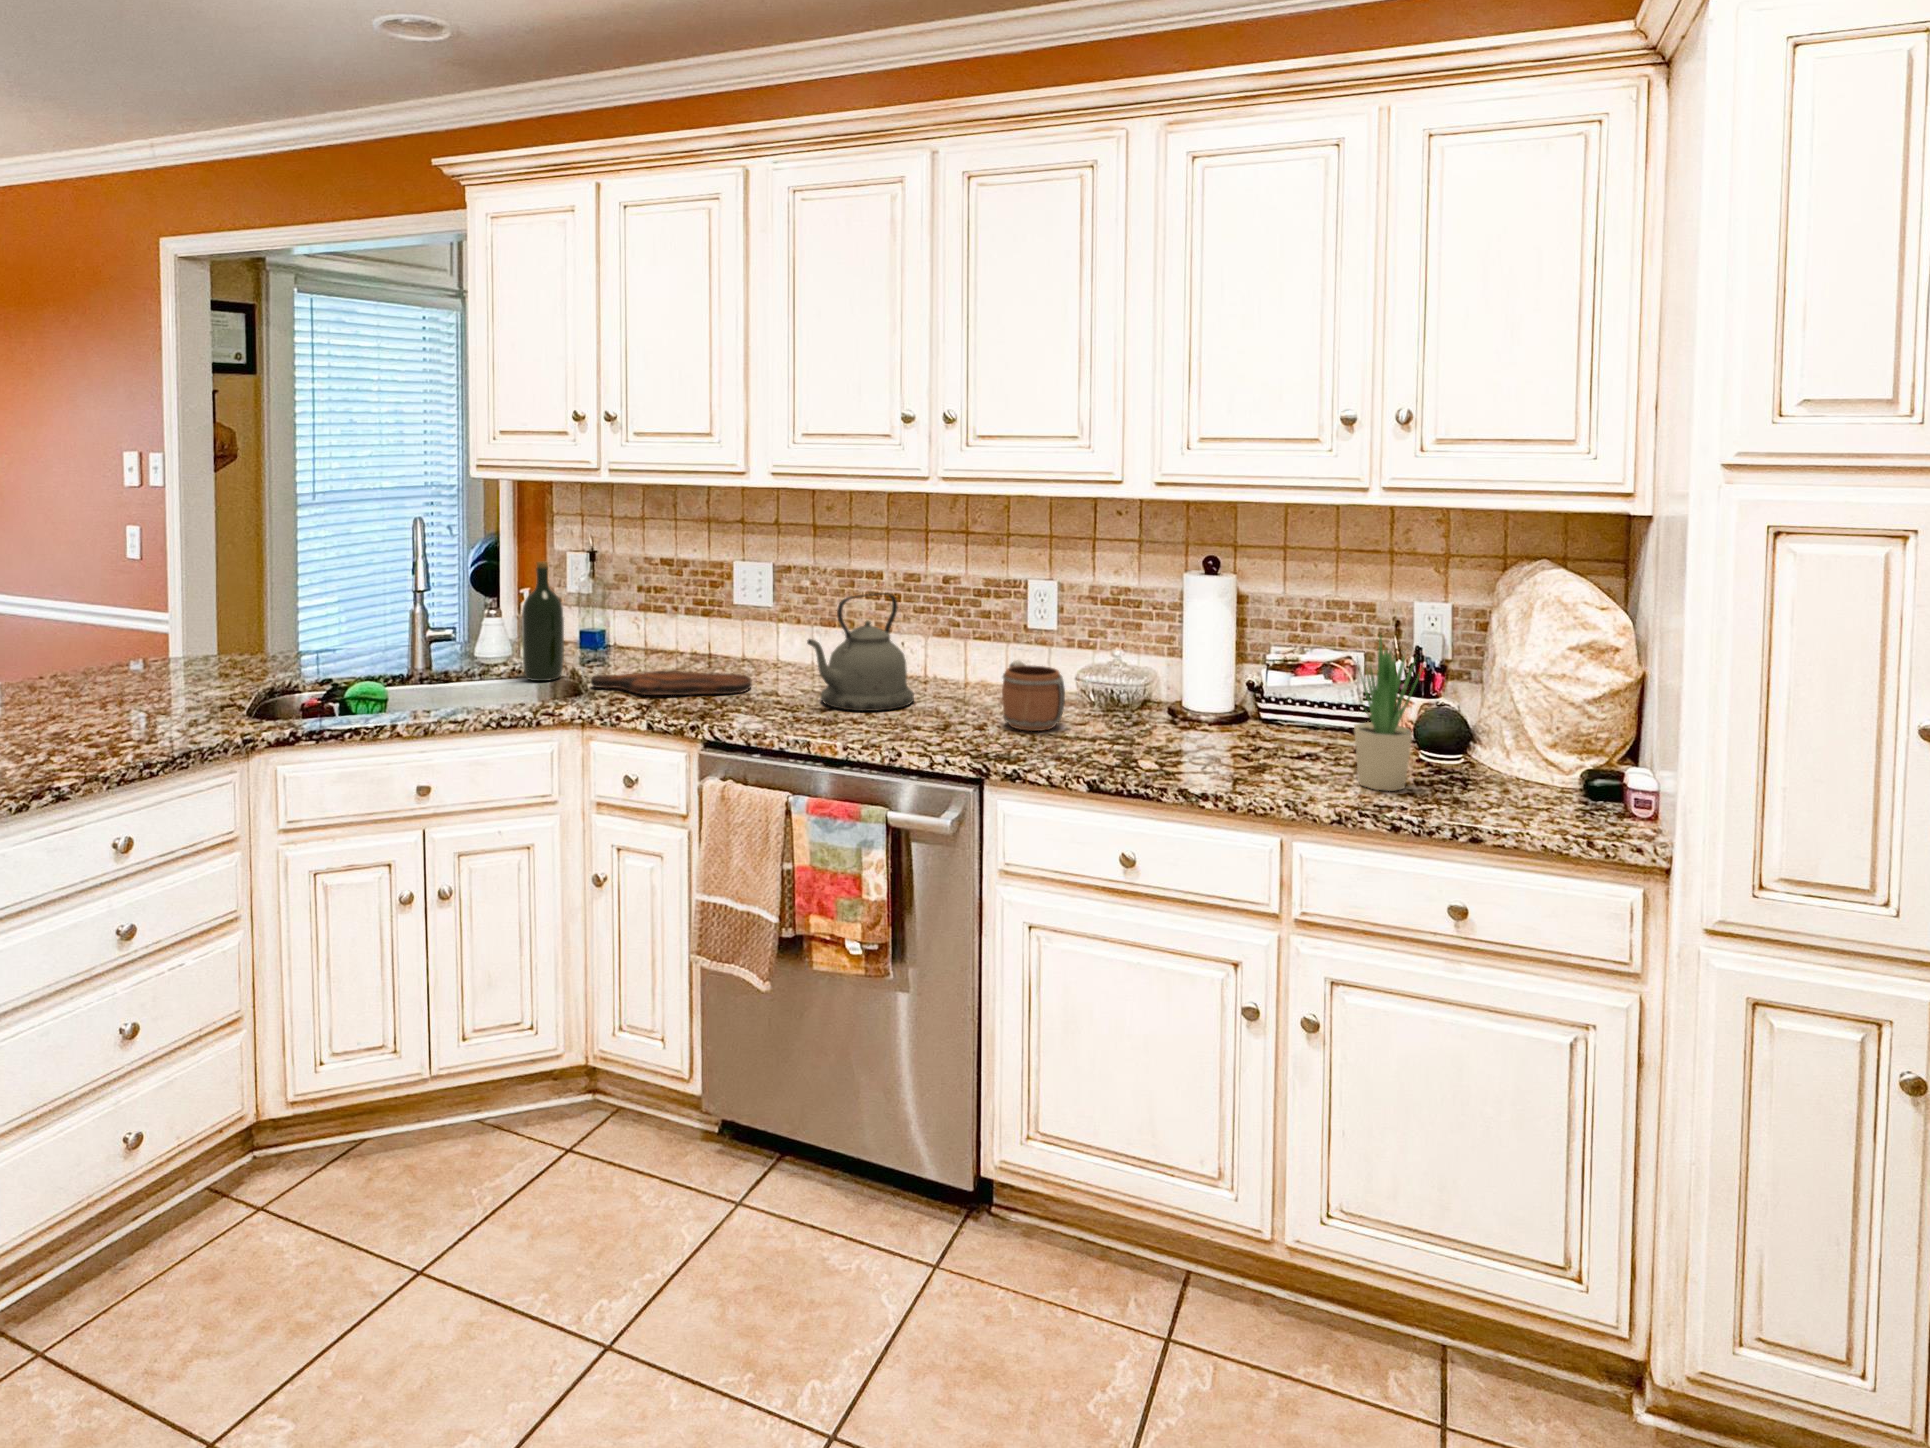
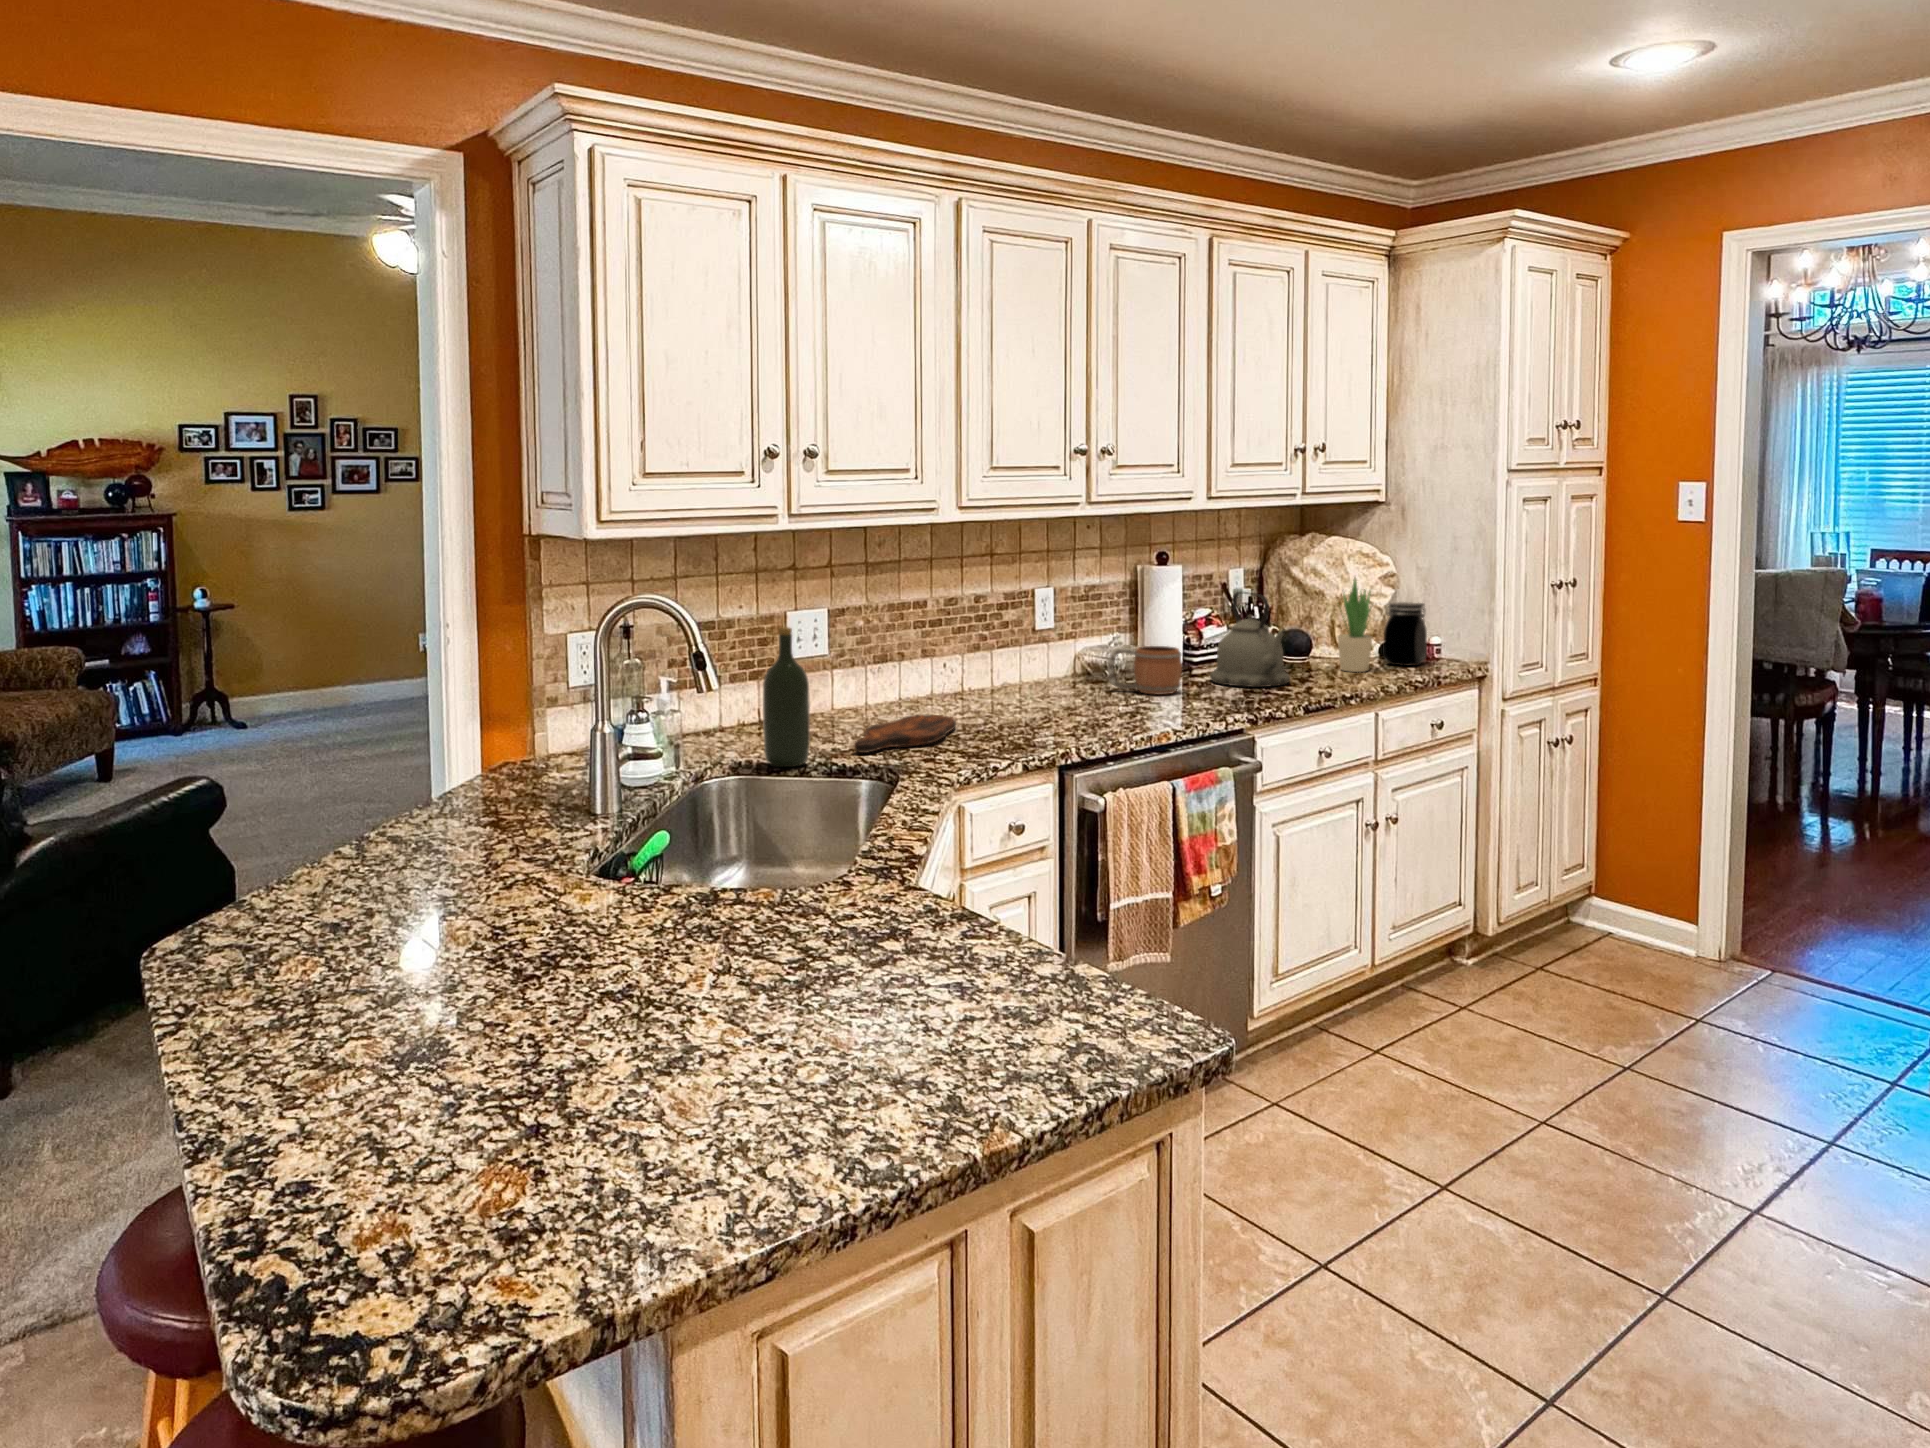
kettle: present [807,593,914,711] -> present [1210,592,1290,687]
jar: none [1471,693,1562,813] -> present [1384,602,1427,666]

